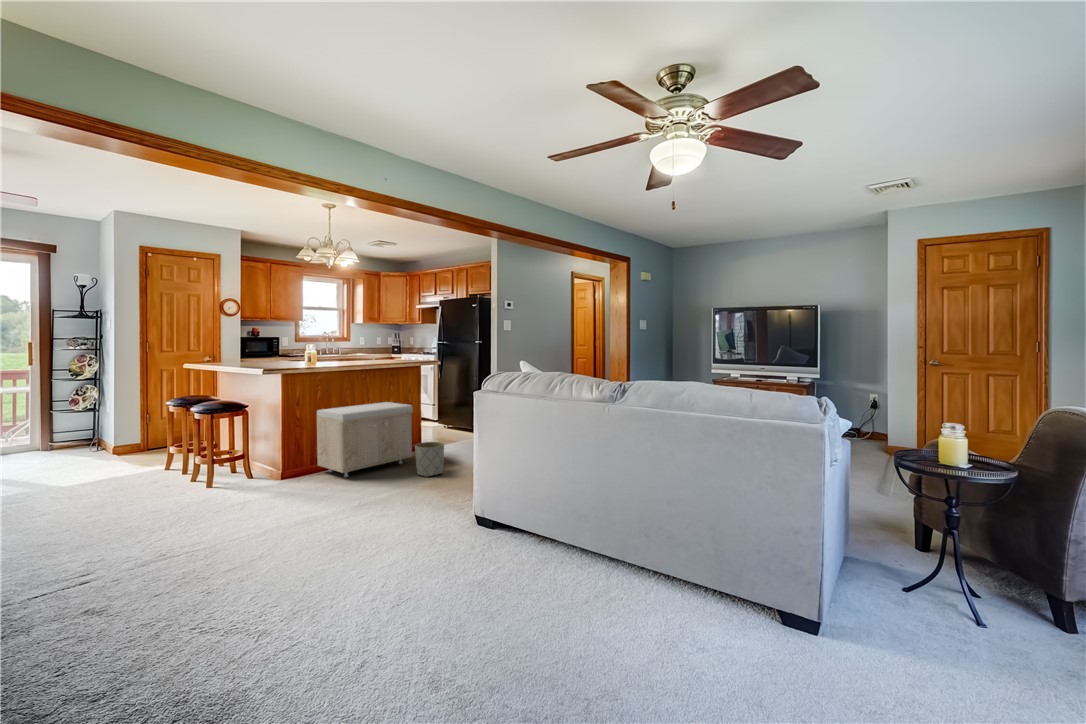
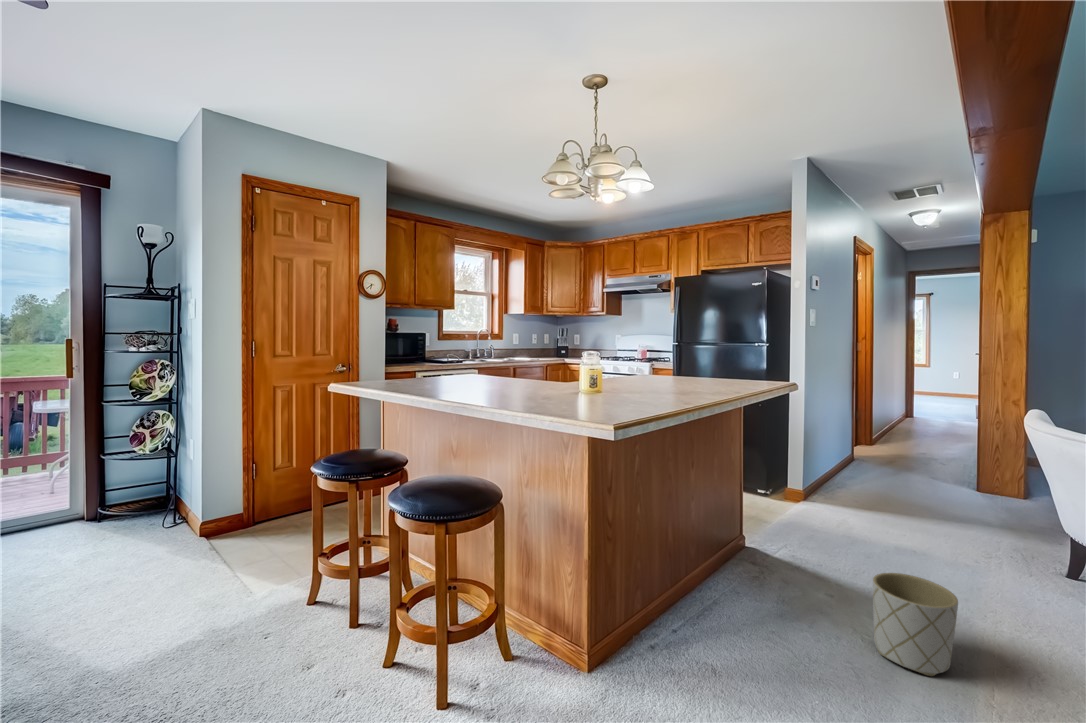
storage bench: present [317,402,413,477] -> none [635,463,804,665]

